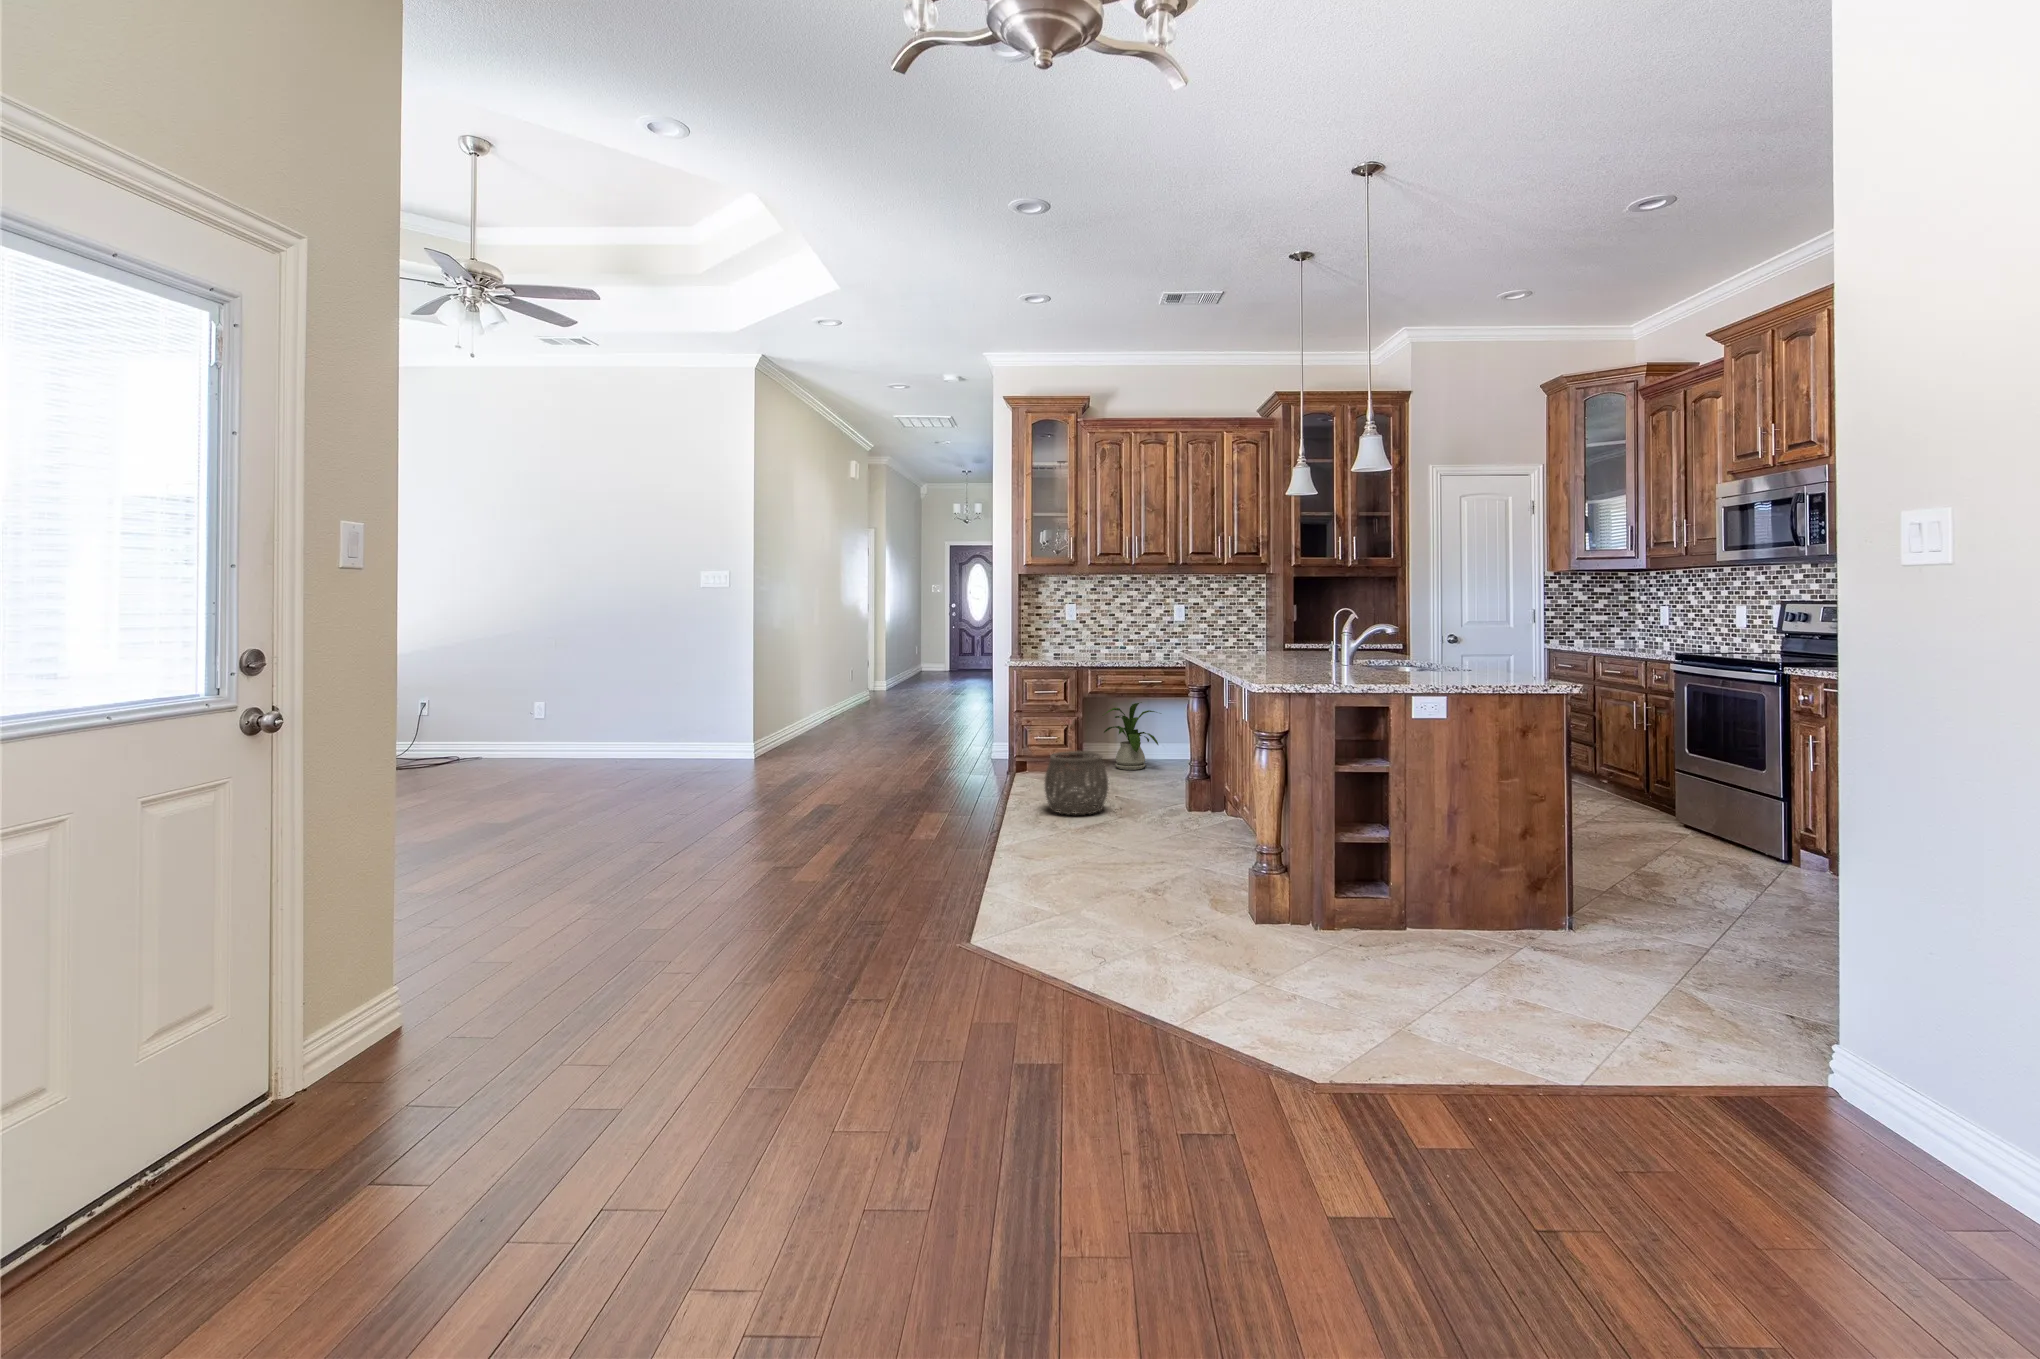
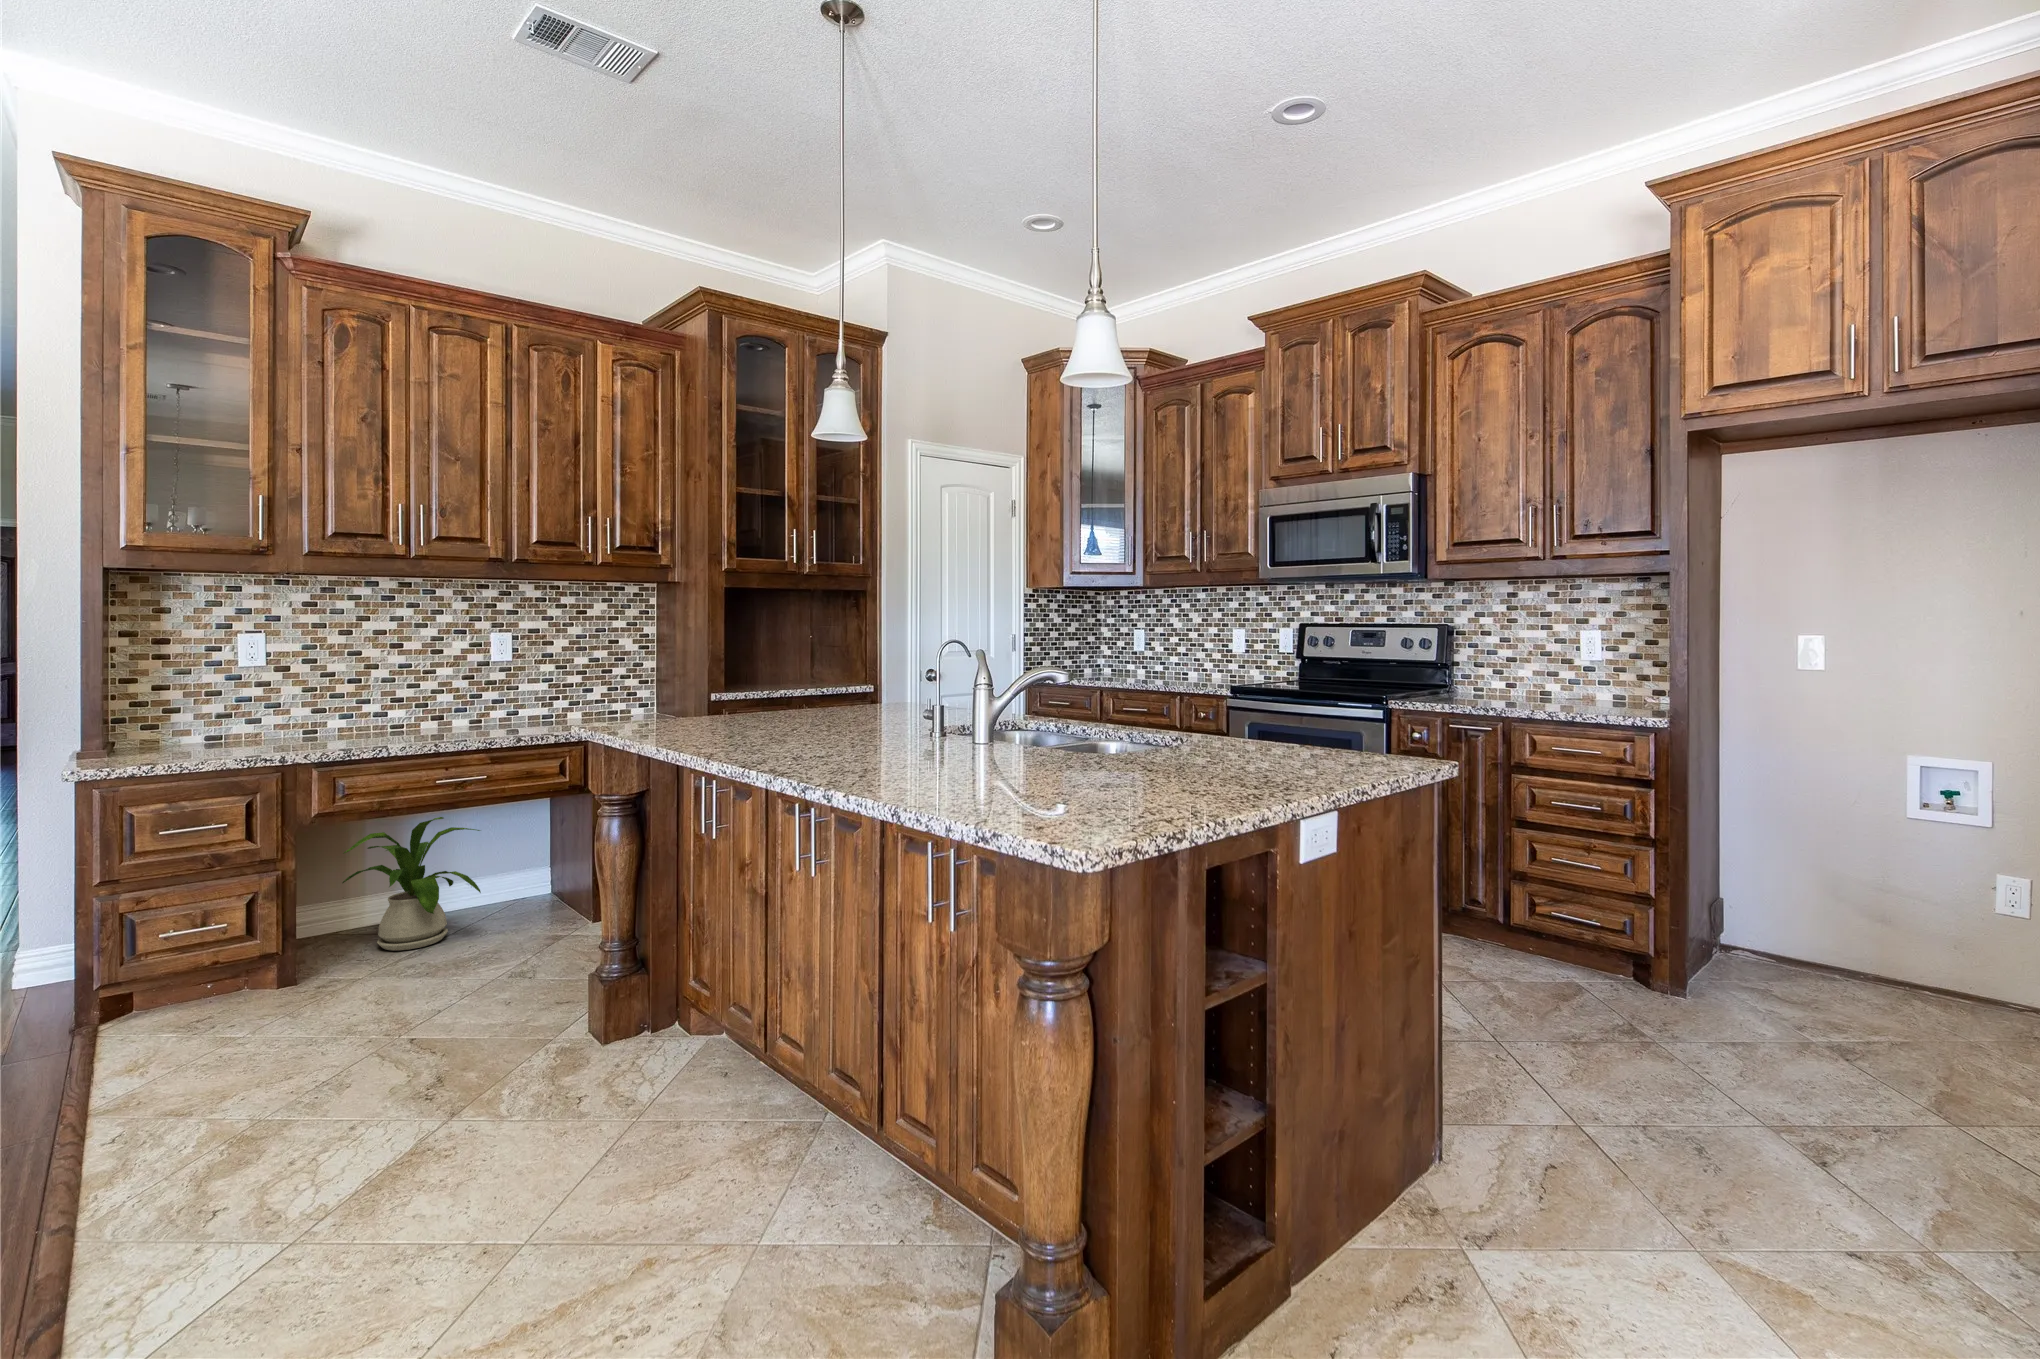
woven basket: present [1045,751,1108,815] -> none [233,967,426,1146]

